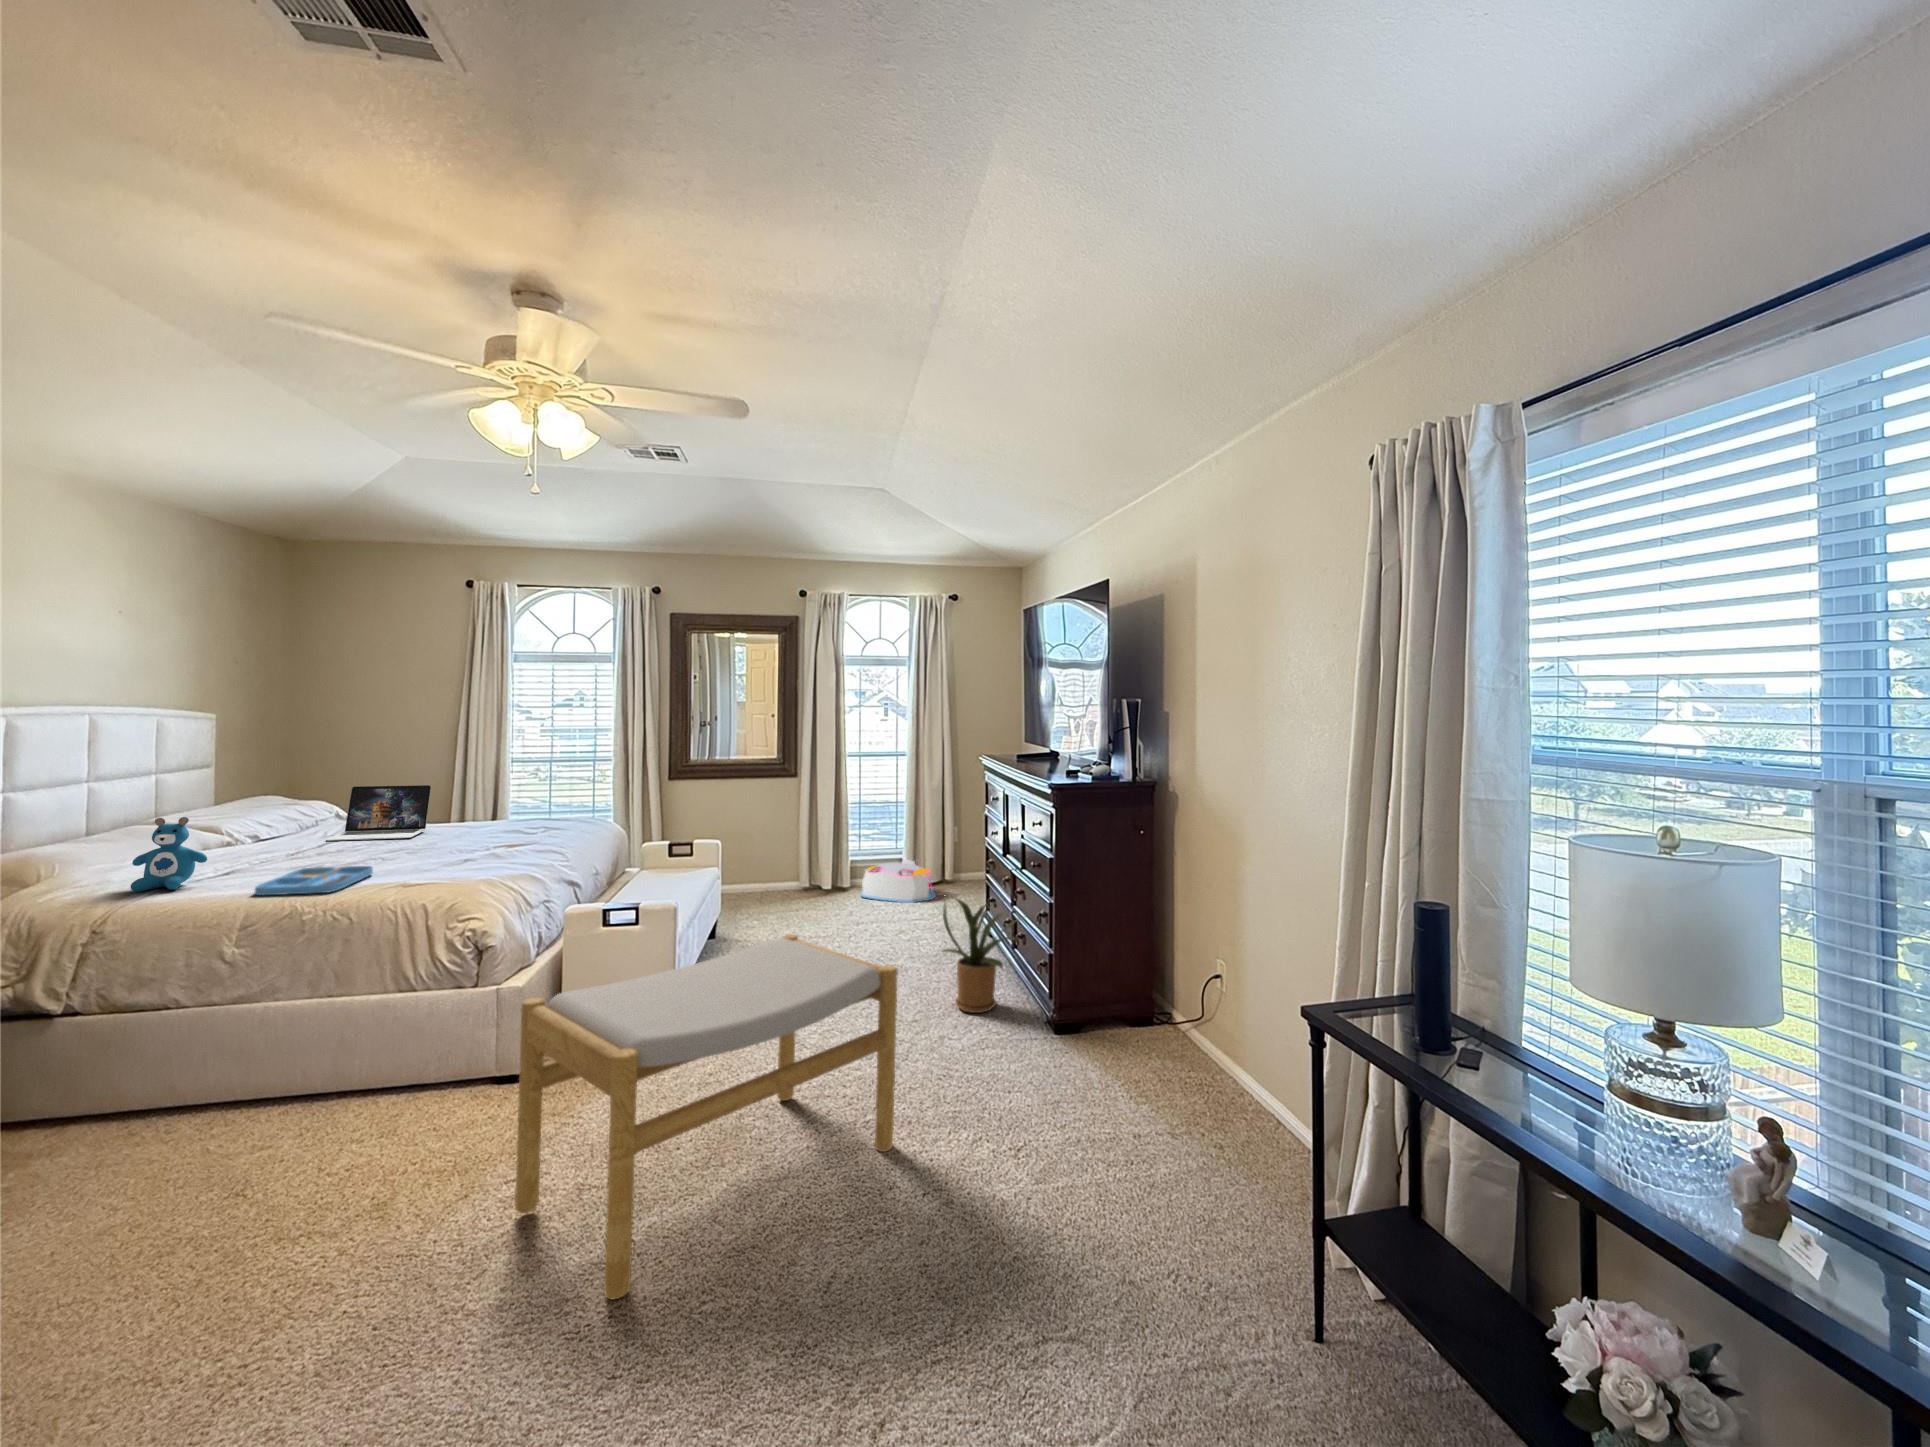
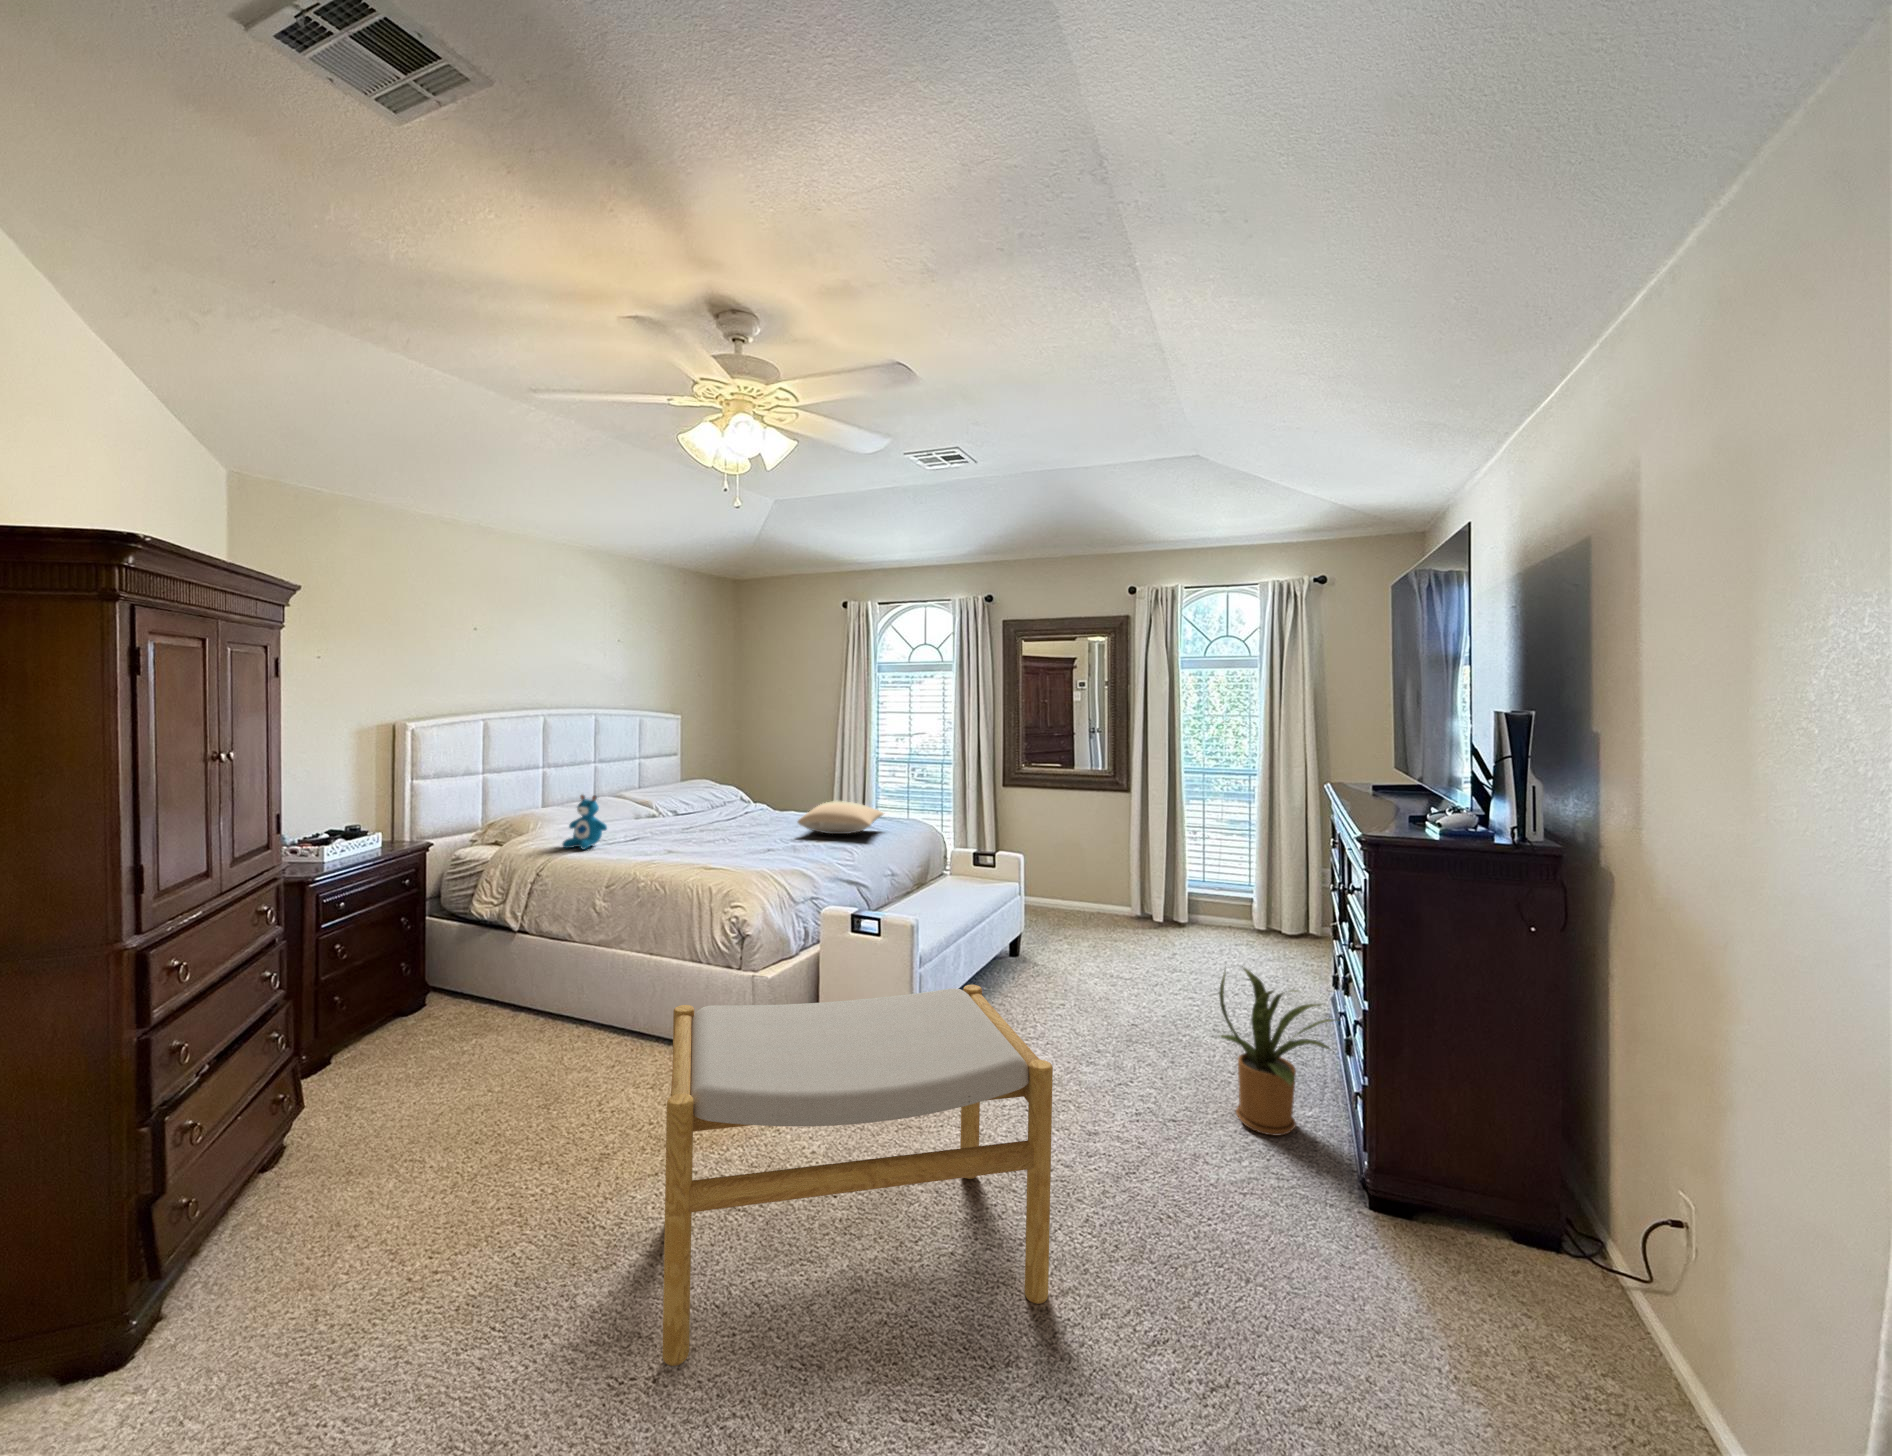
laptop: present [326,785,431,841] -> none [717,776,792,823]
pillow: none [471,804,568,840] -> present [798,801,883,834]
storage bin: present [861,861,936,903] -> none [1195,900,1291,955]
tray: present [254,866,373,895] -> none [616,843,703,867]

